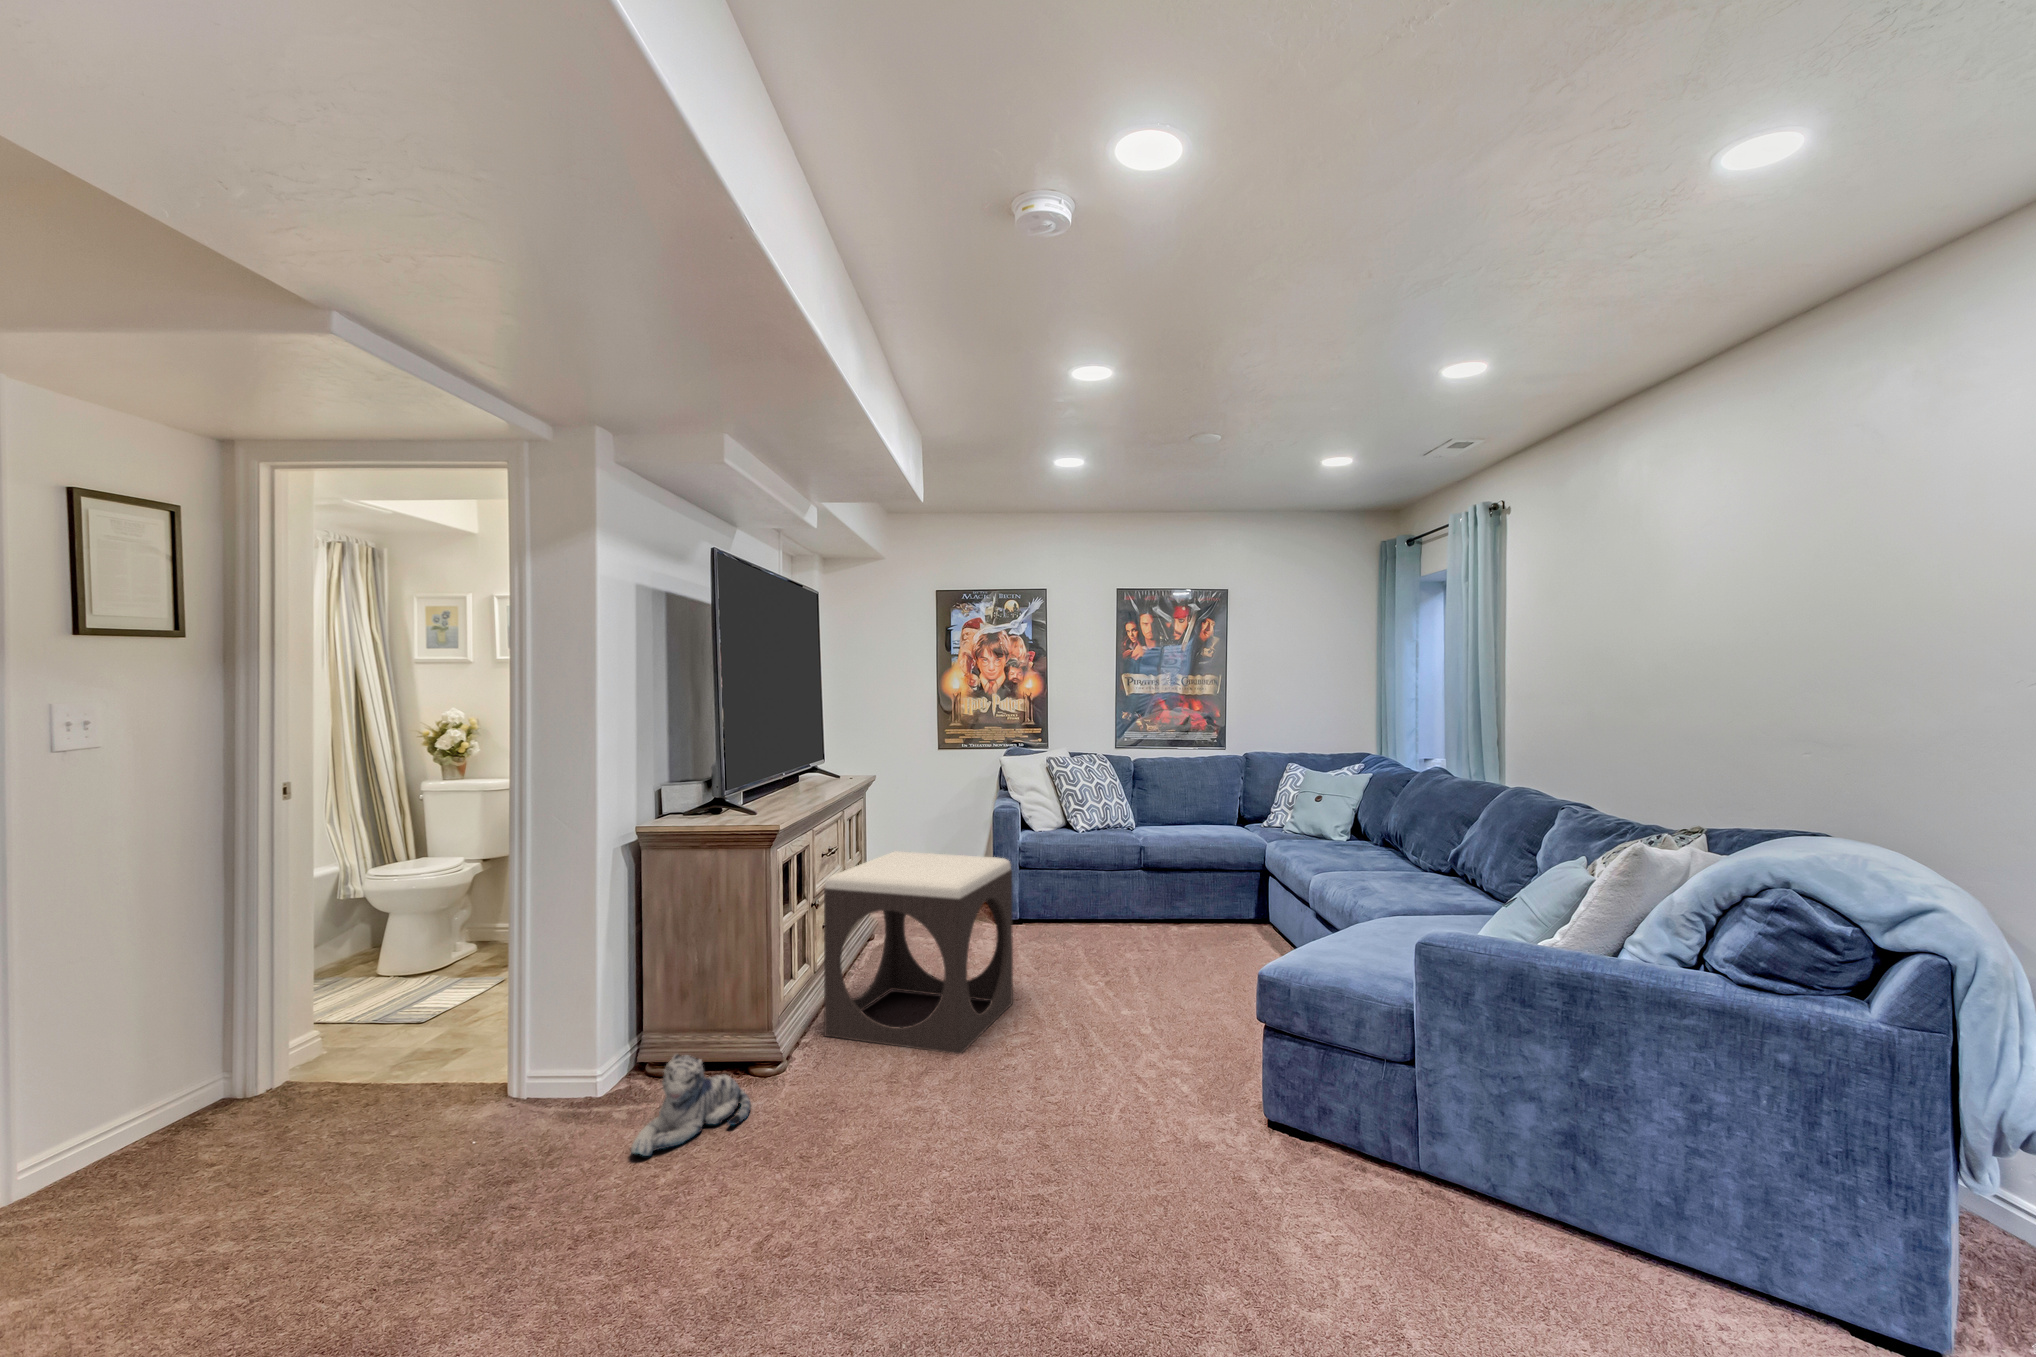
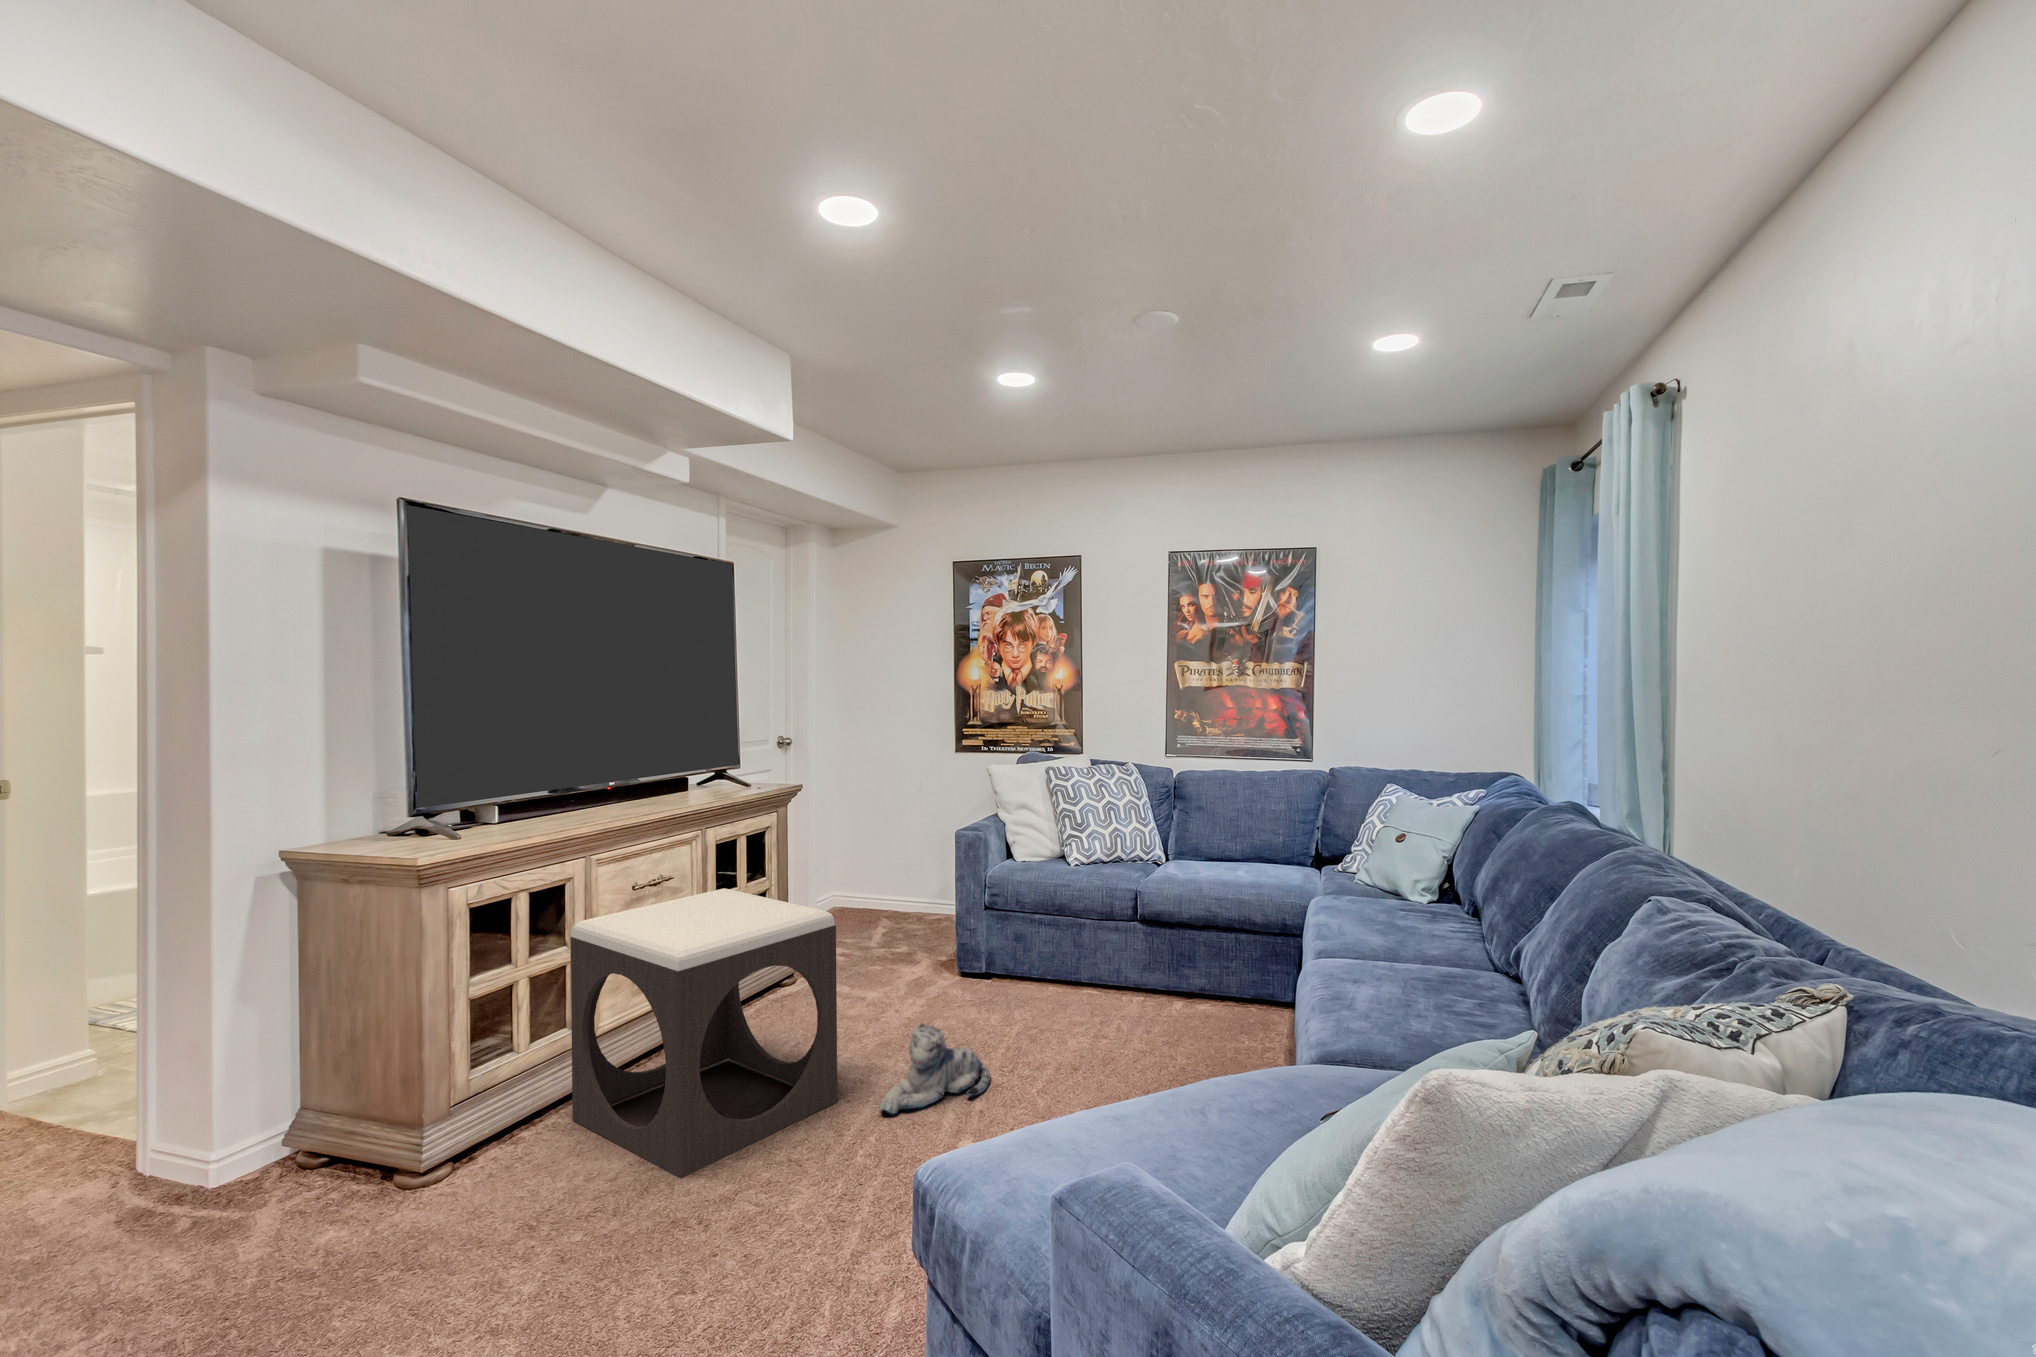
plush toy: present [631,1054,751,1156] -> present [880,1023,990,1114]

